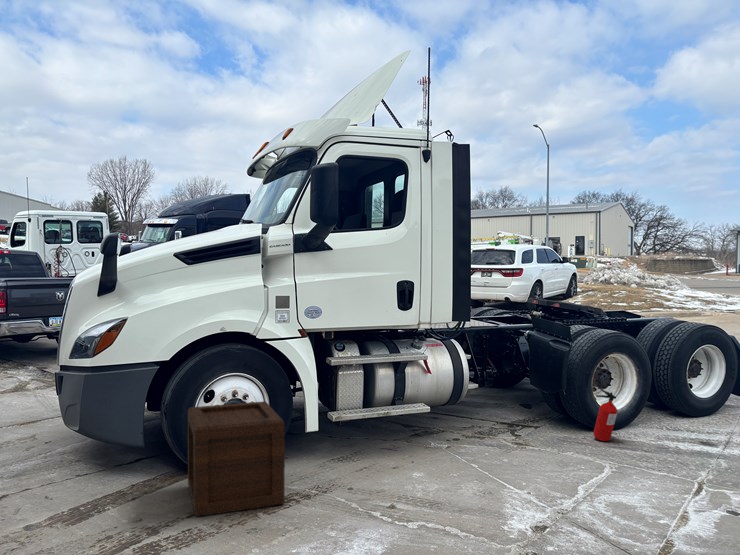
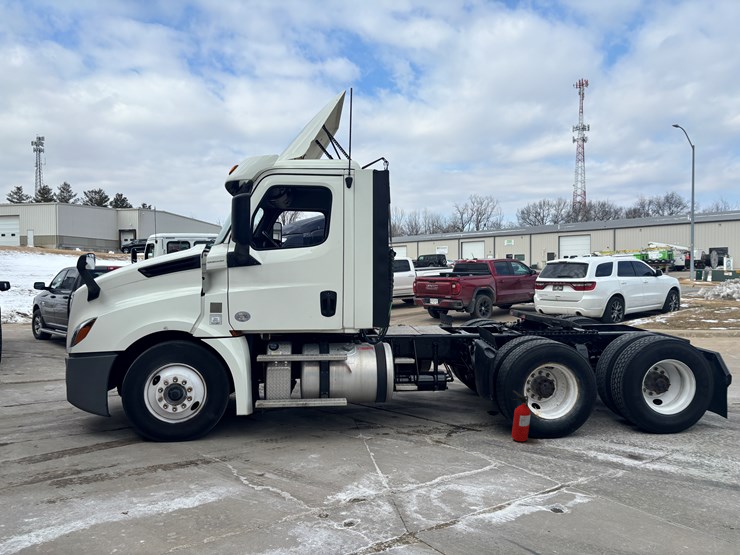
wooden crate: present [188,401,285,517] -> none [118,387,201,469]

